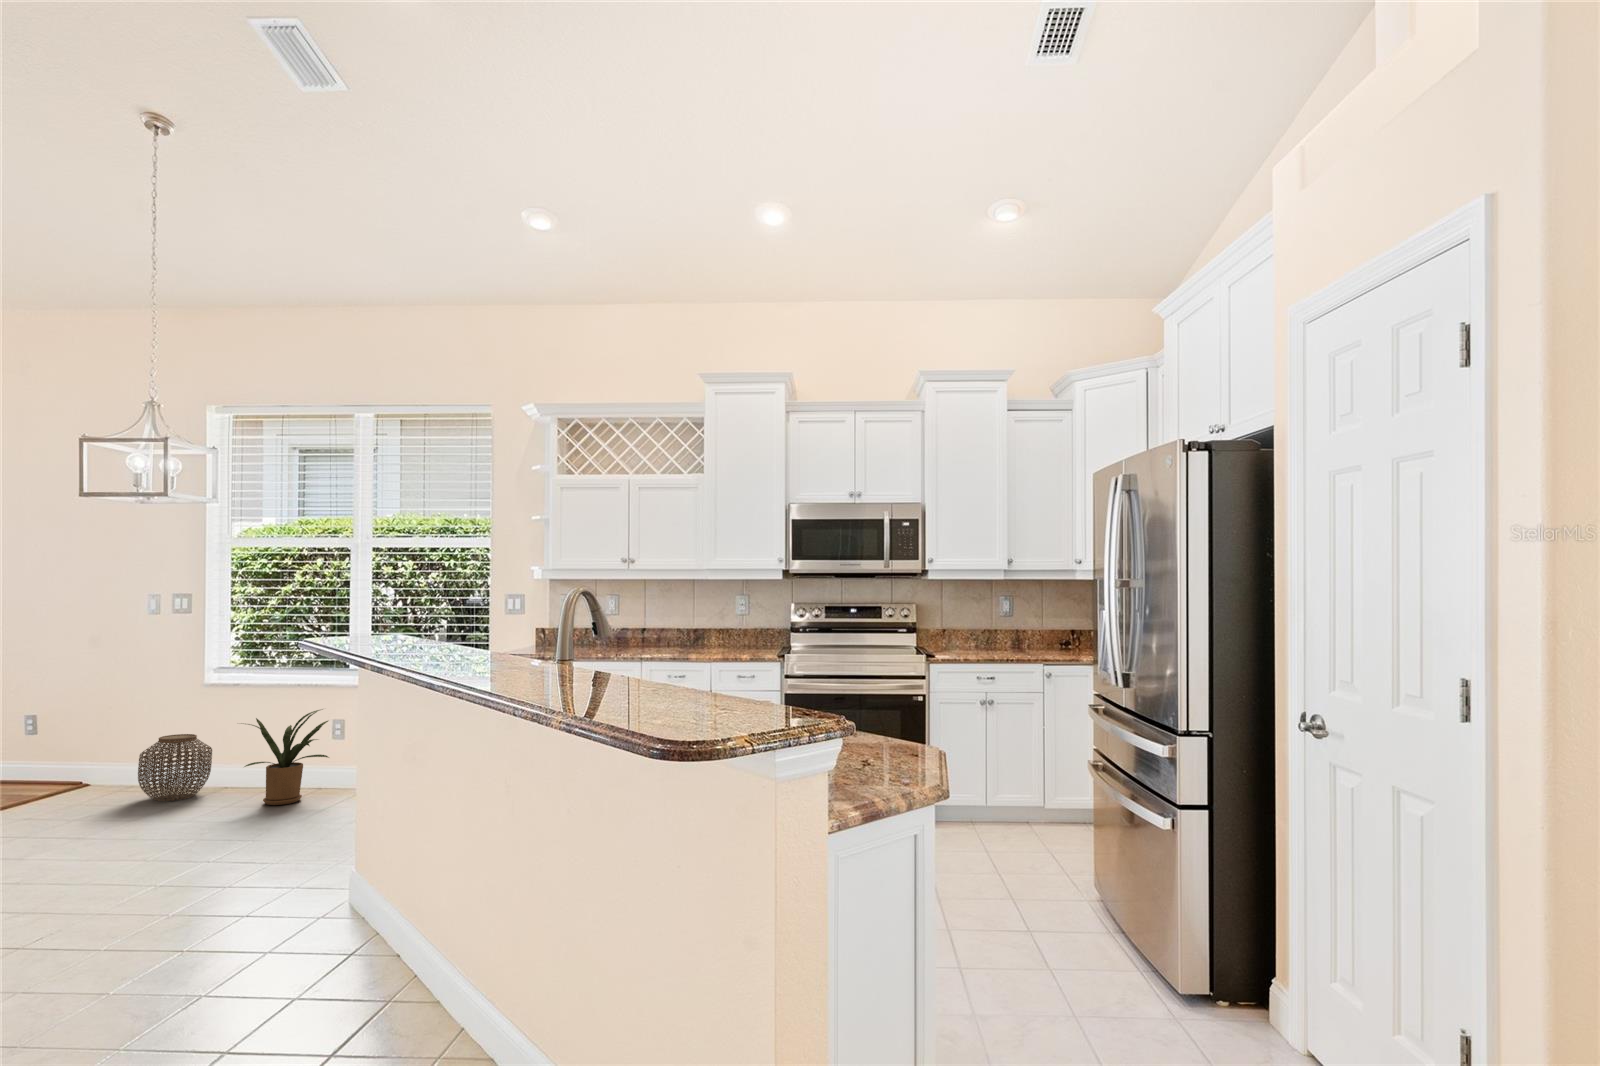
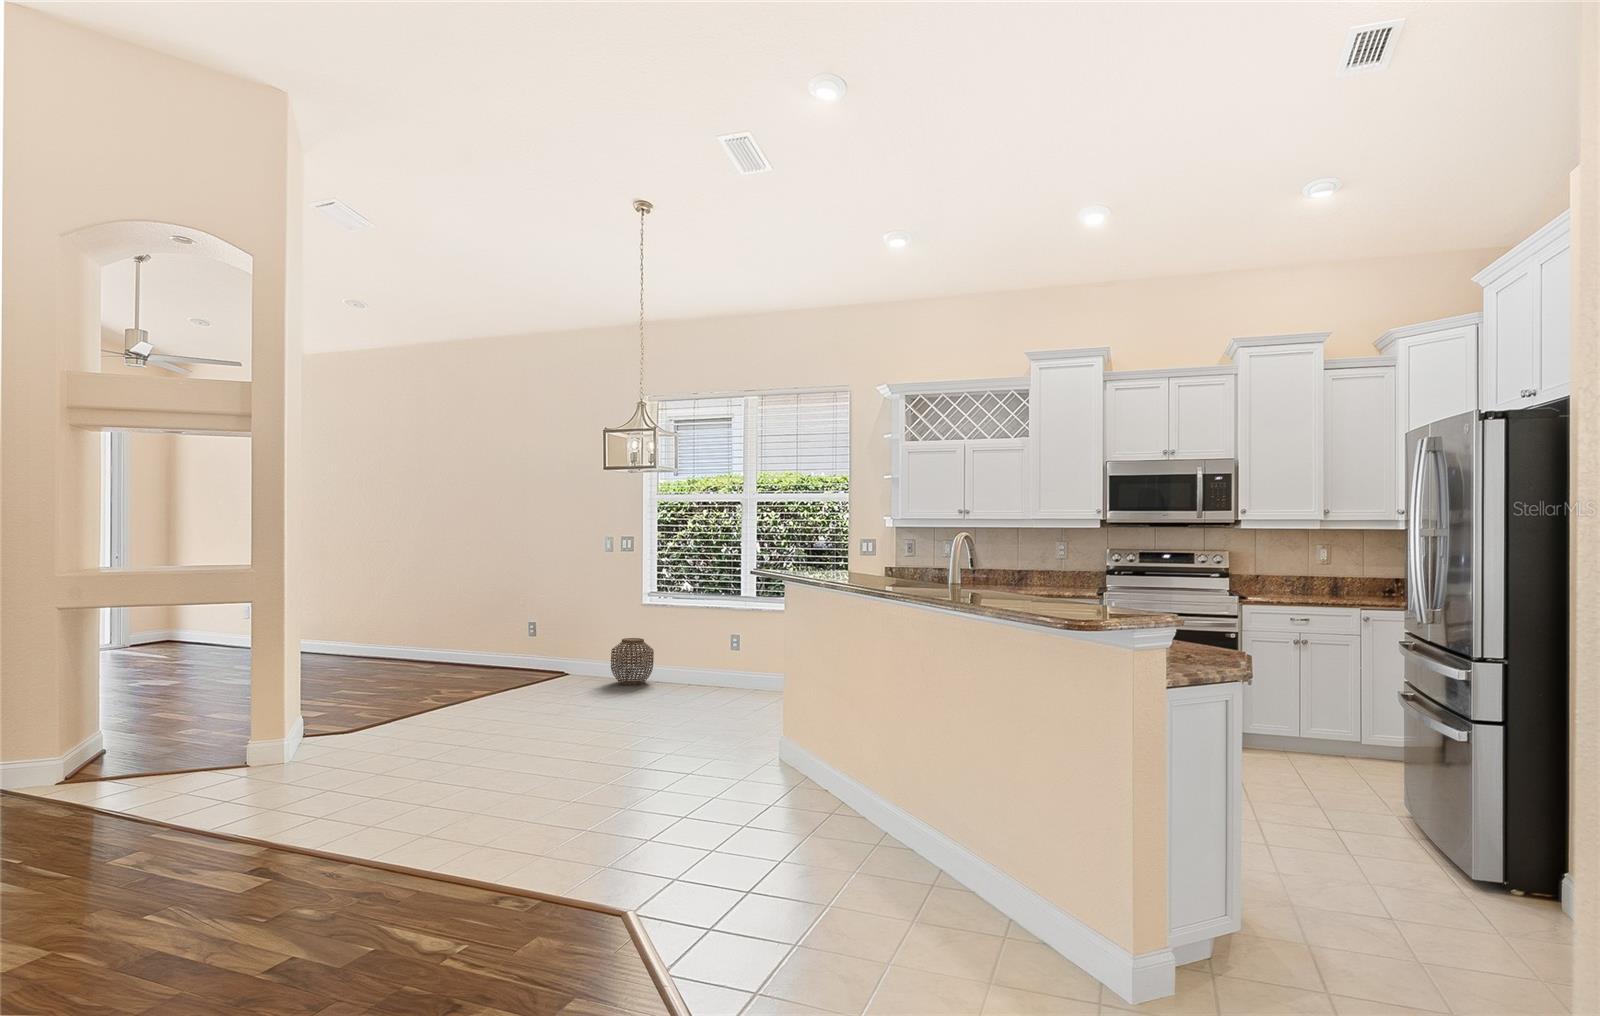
house plant: present [244,710,329,805] -> none [673,624,736,693]

